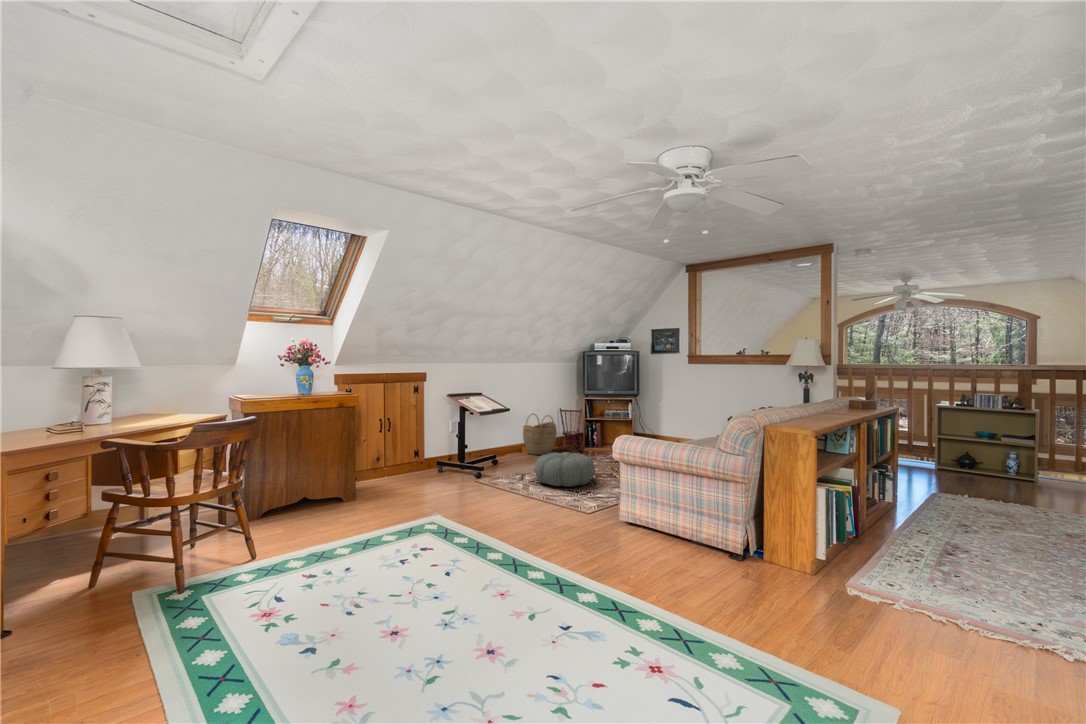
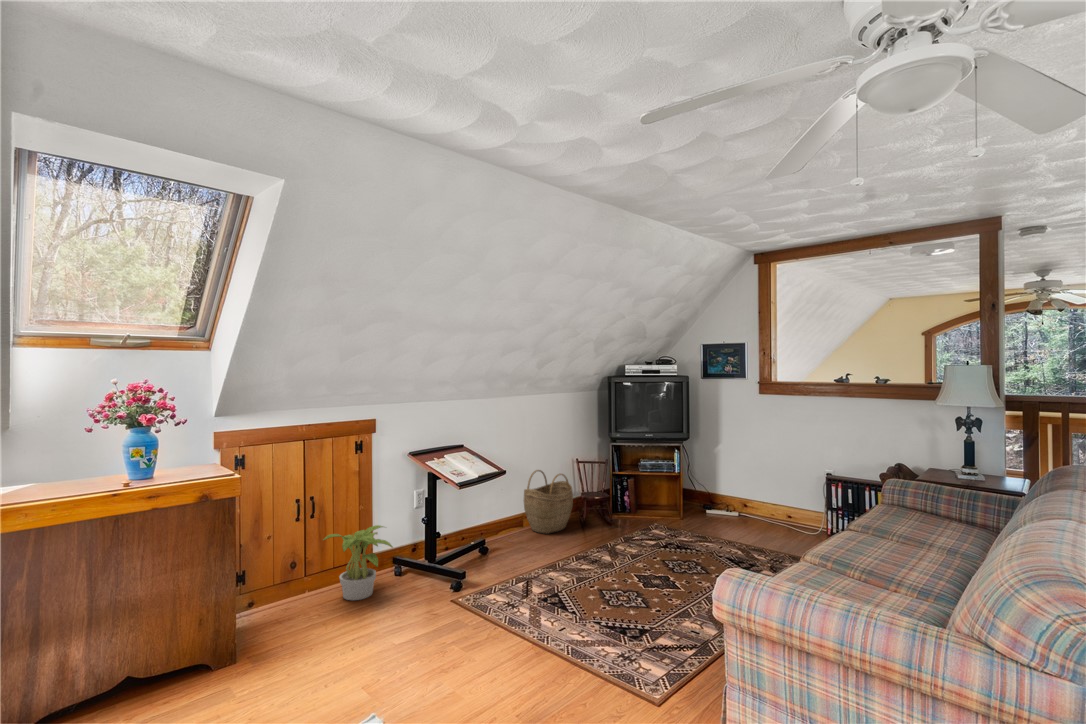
potted plant: none [398,437,440,480] -> present [323,525,393,600]
pouf: present [534,452,595,487] -> none [546,548,646,617]

